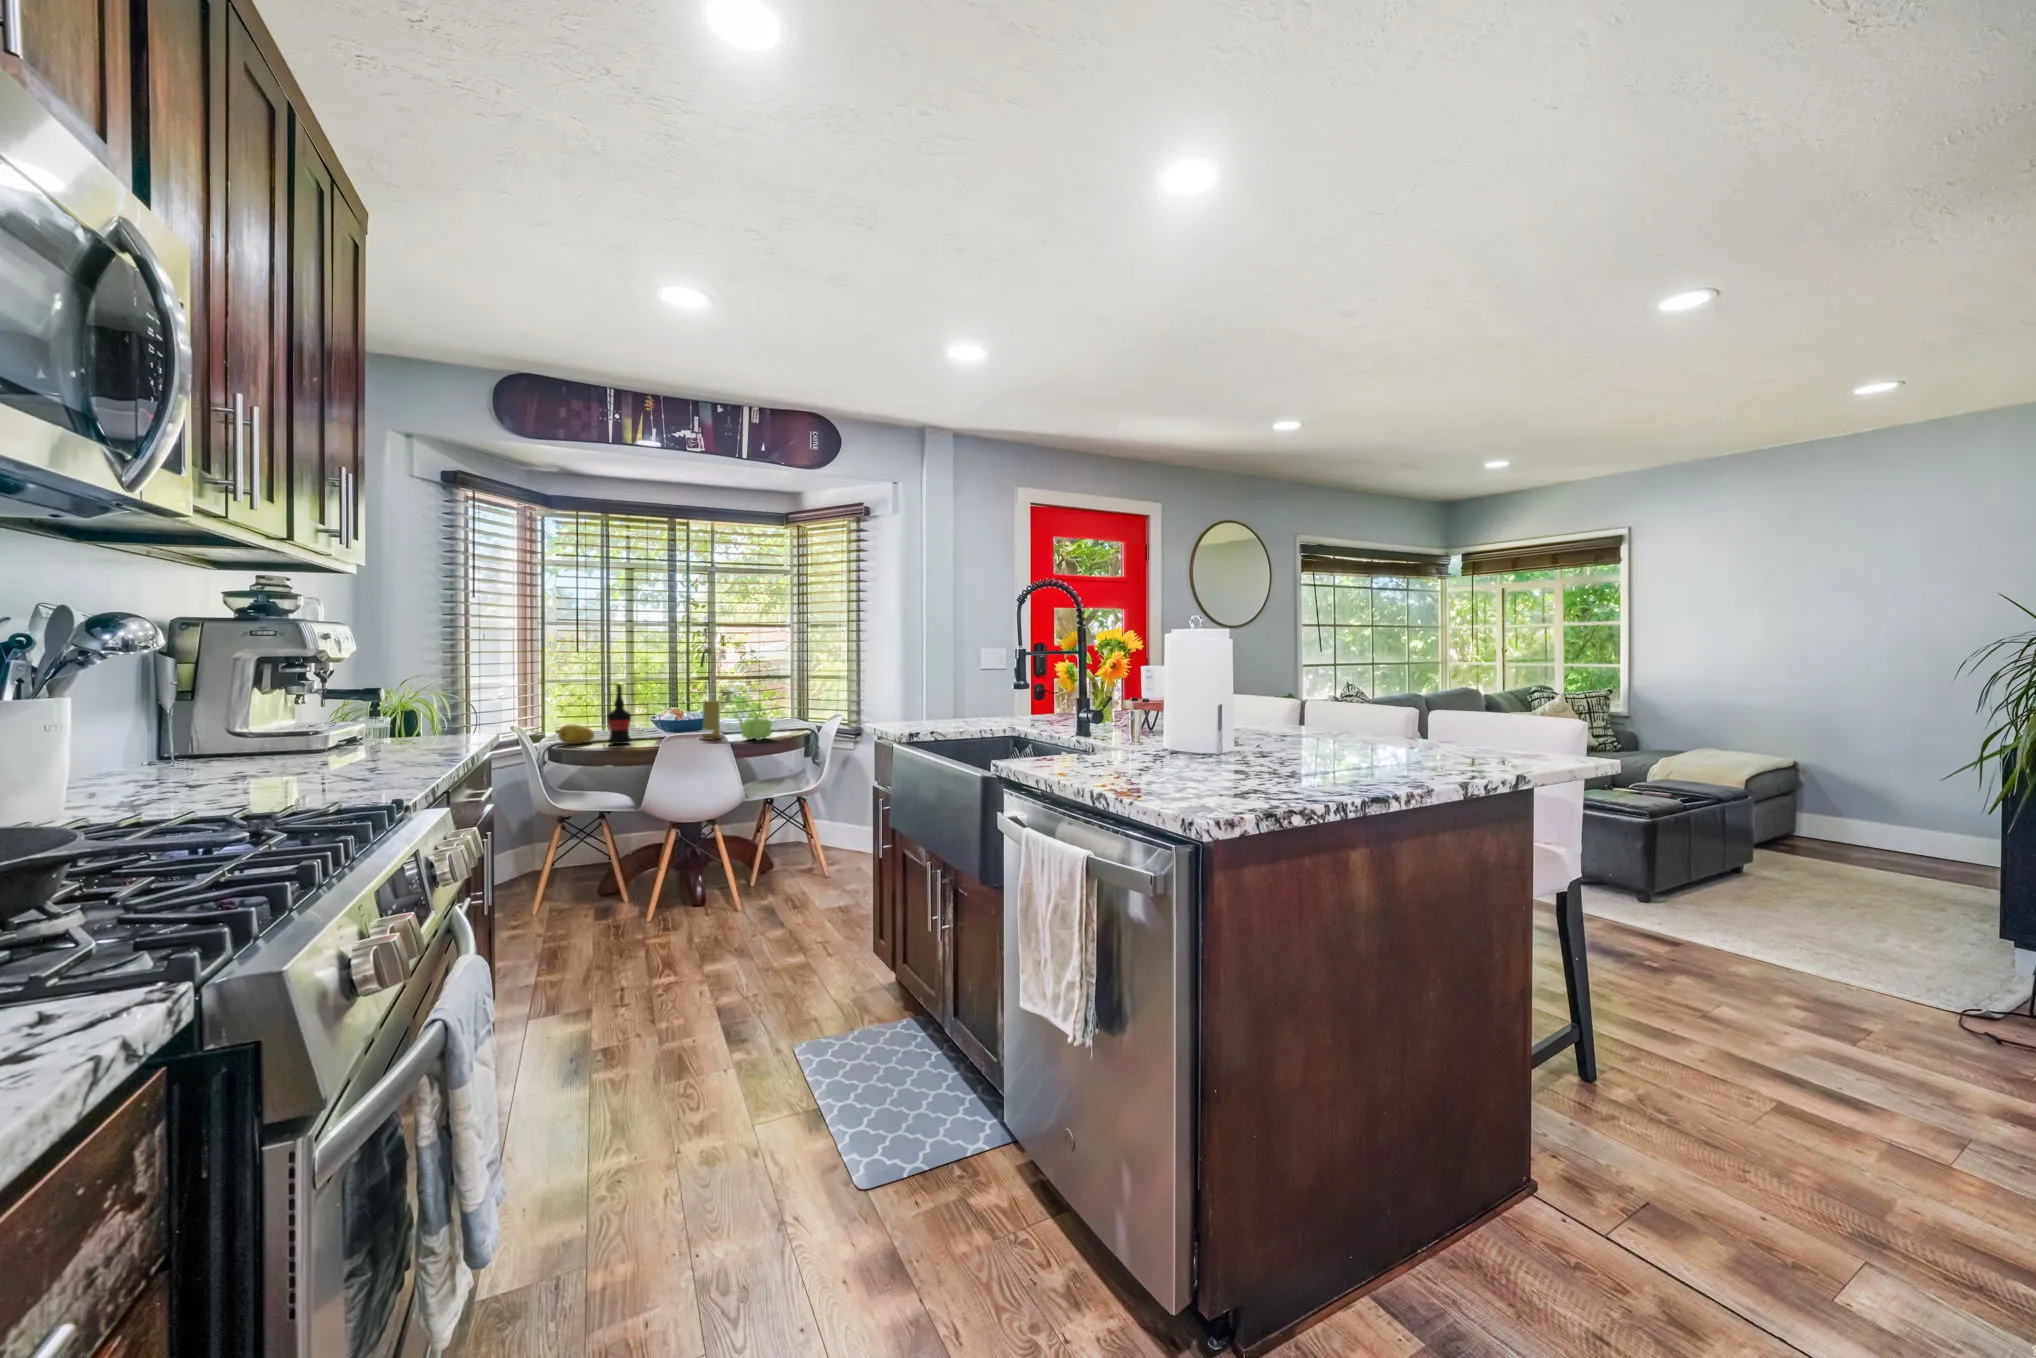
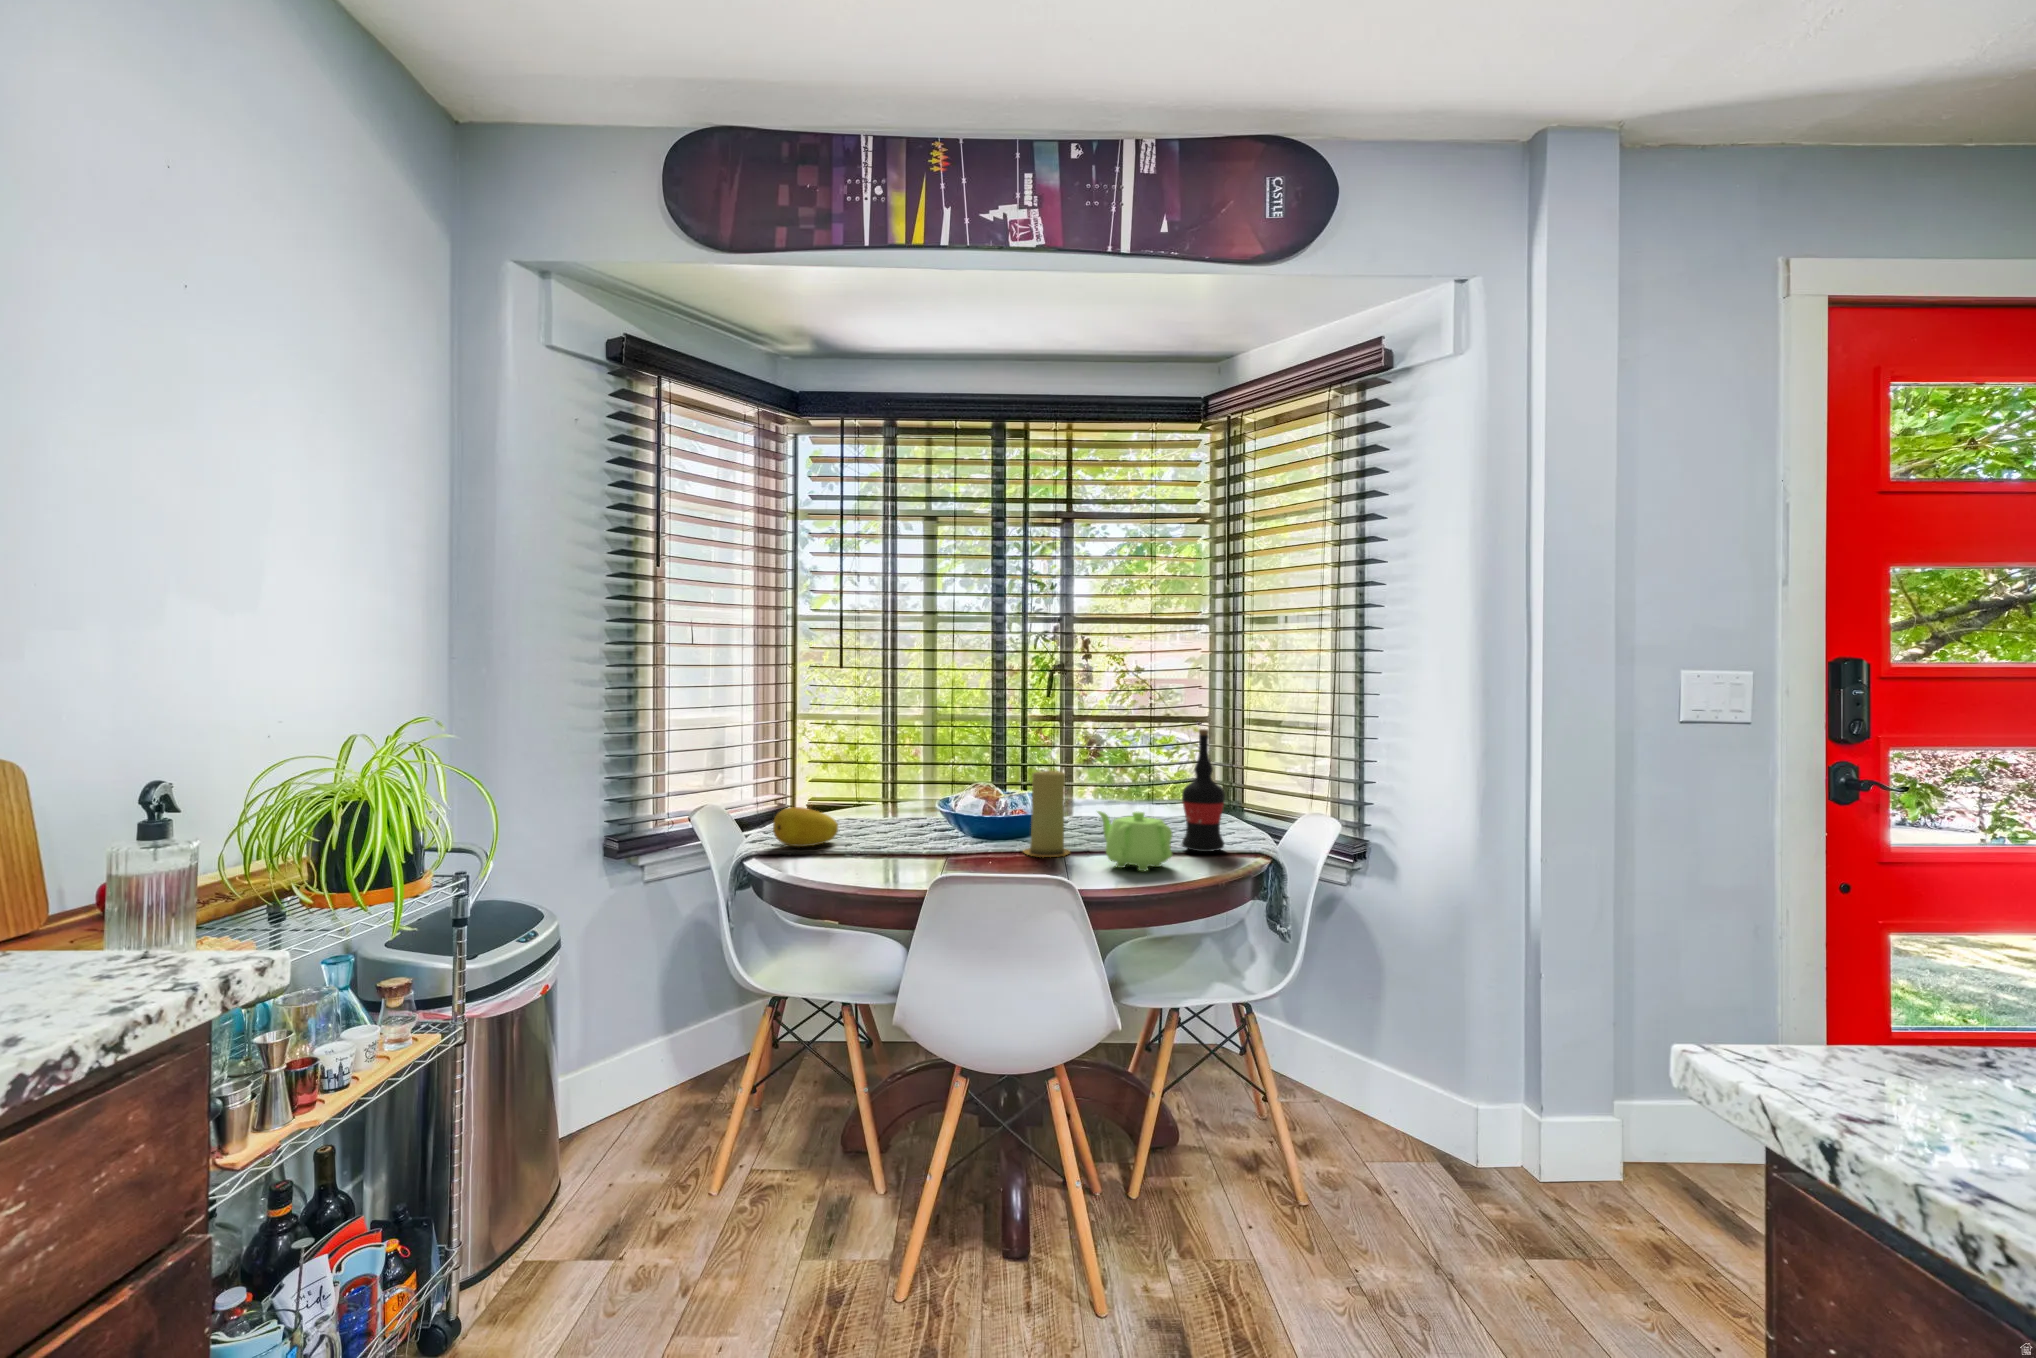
wine bottle: present [608,684,631,744] -> present [1182,729,1225,852]

